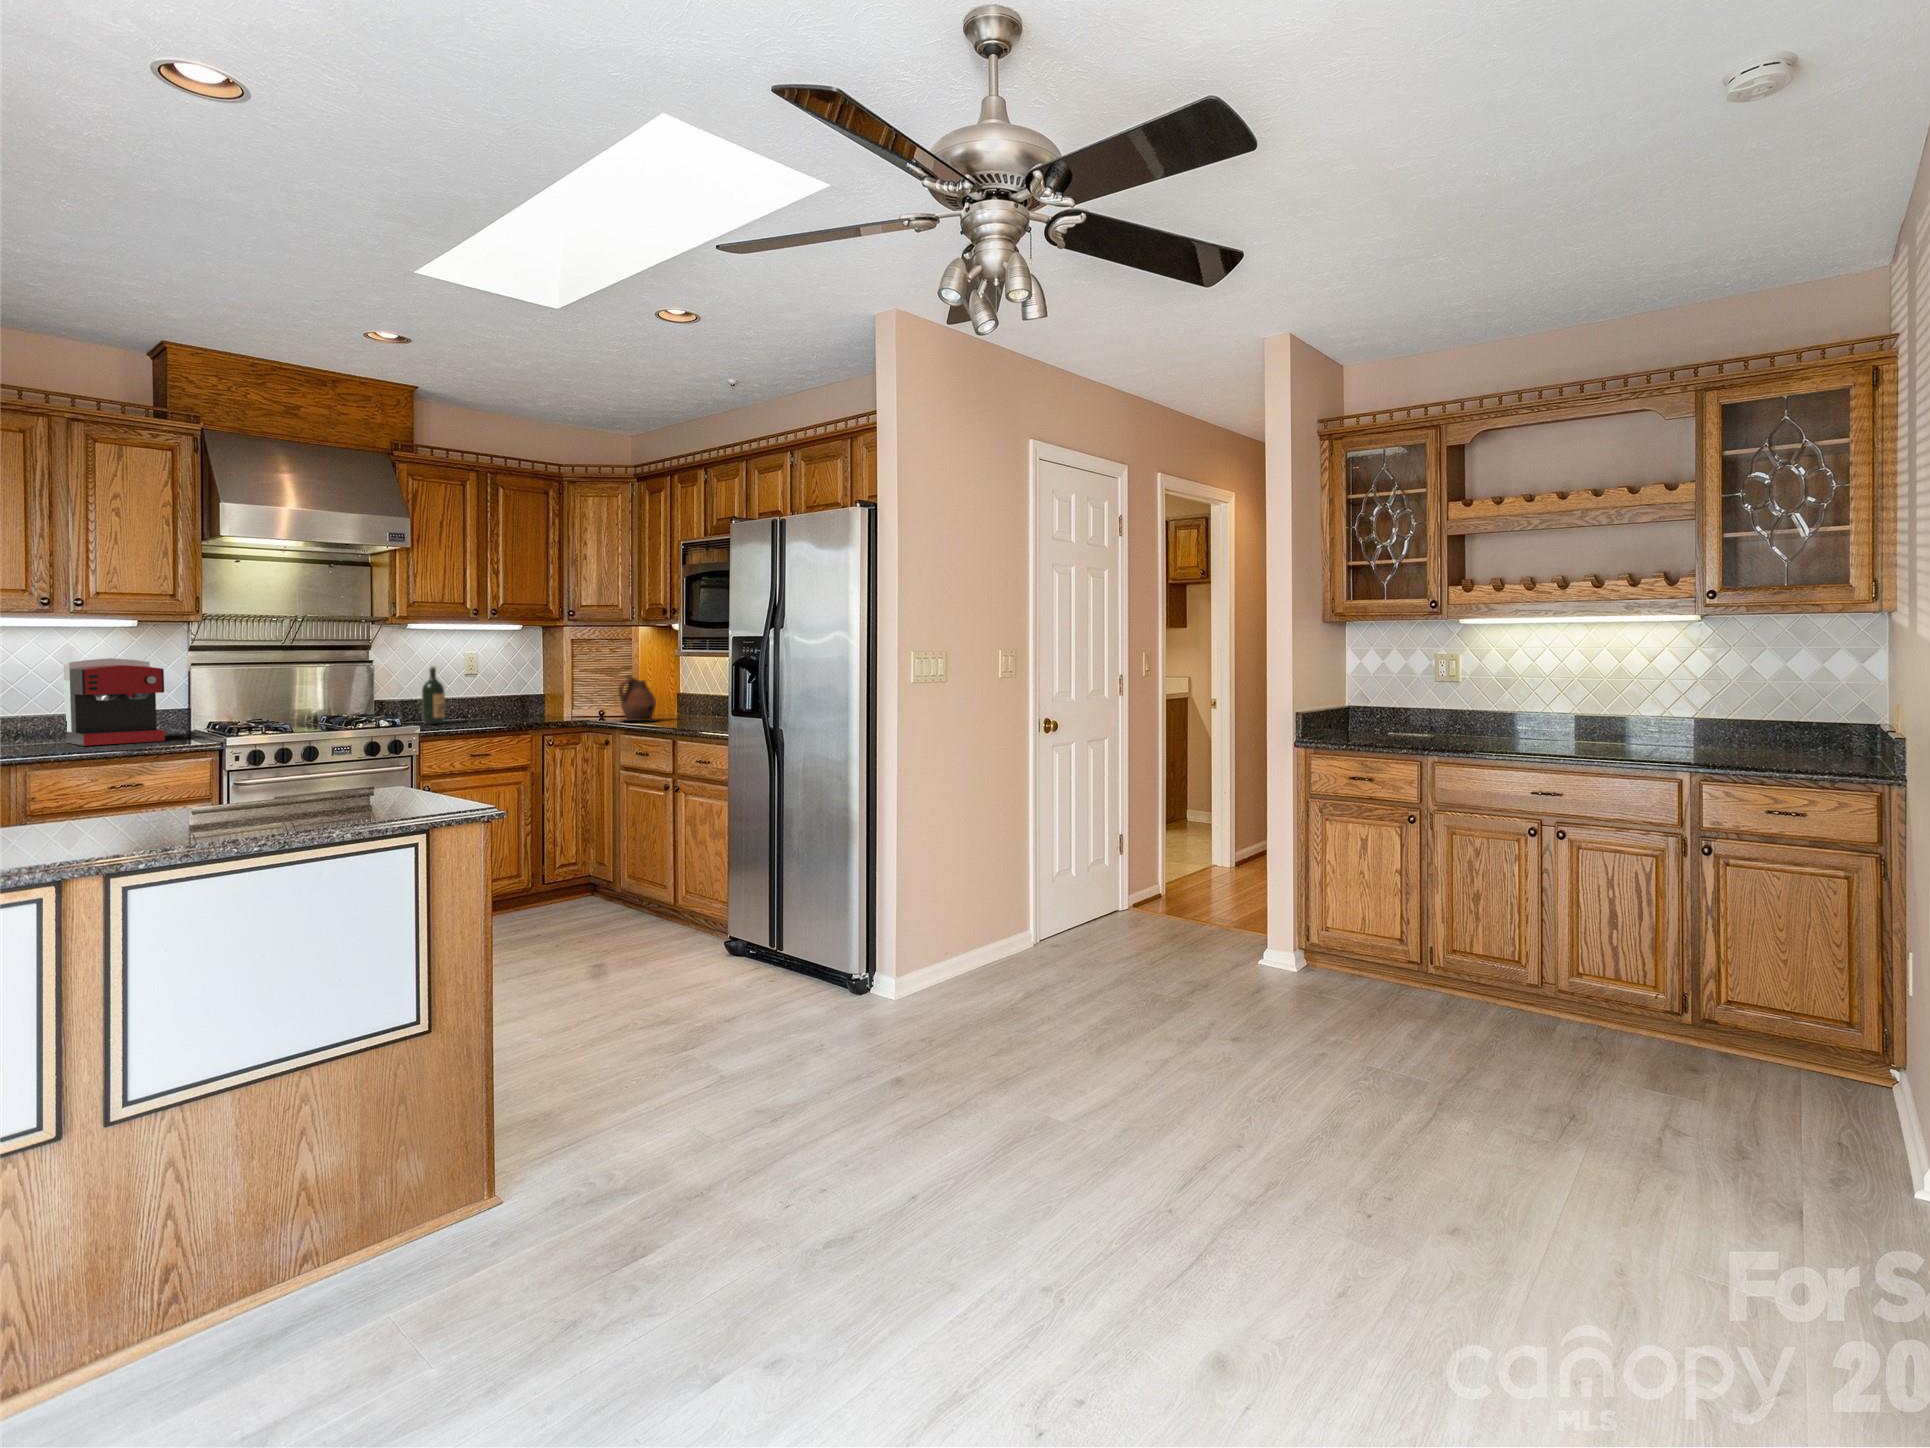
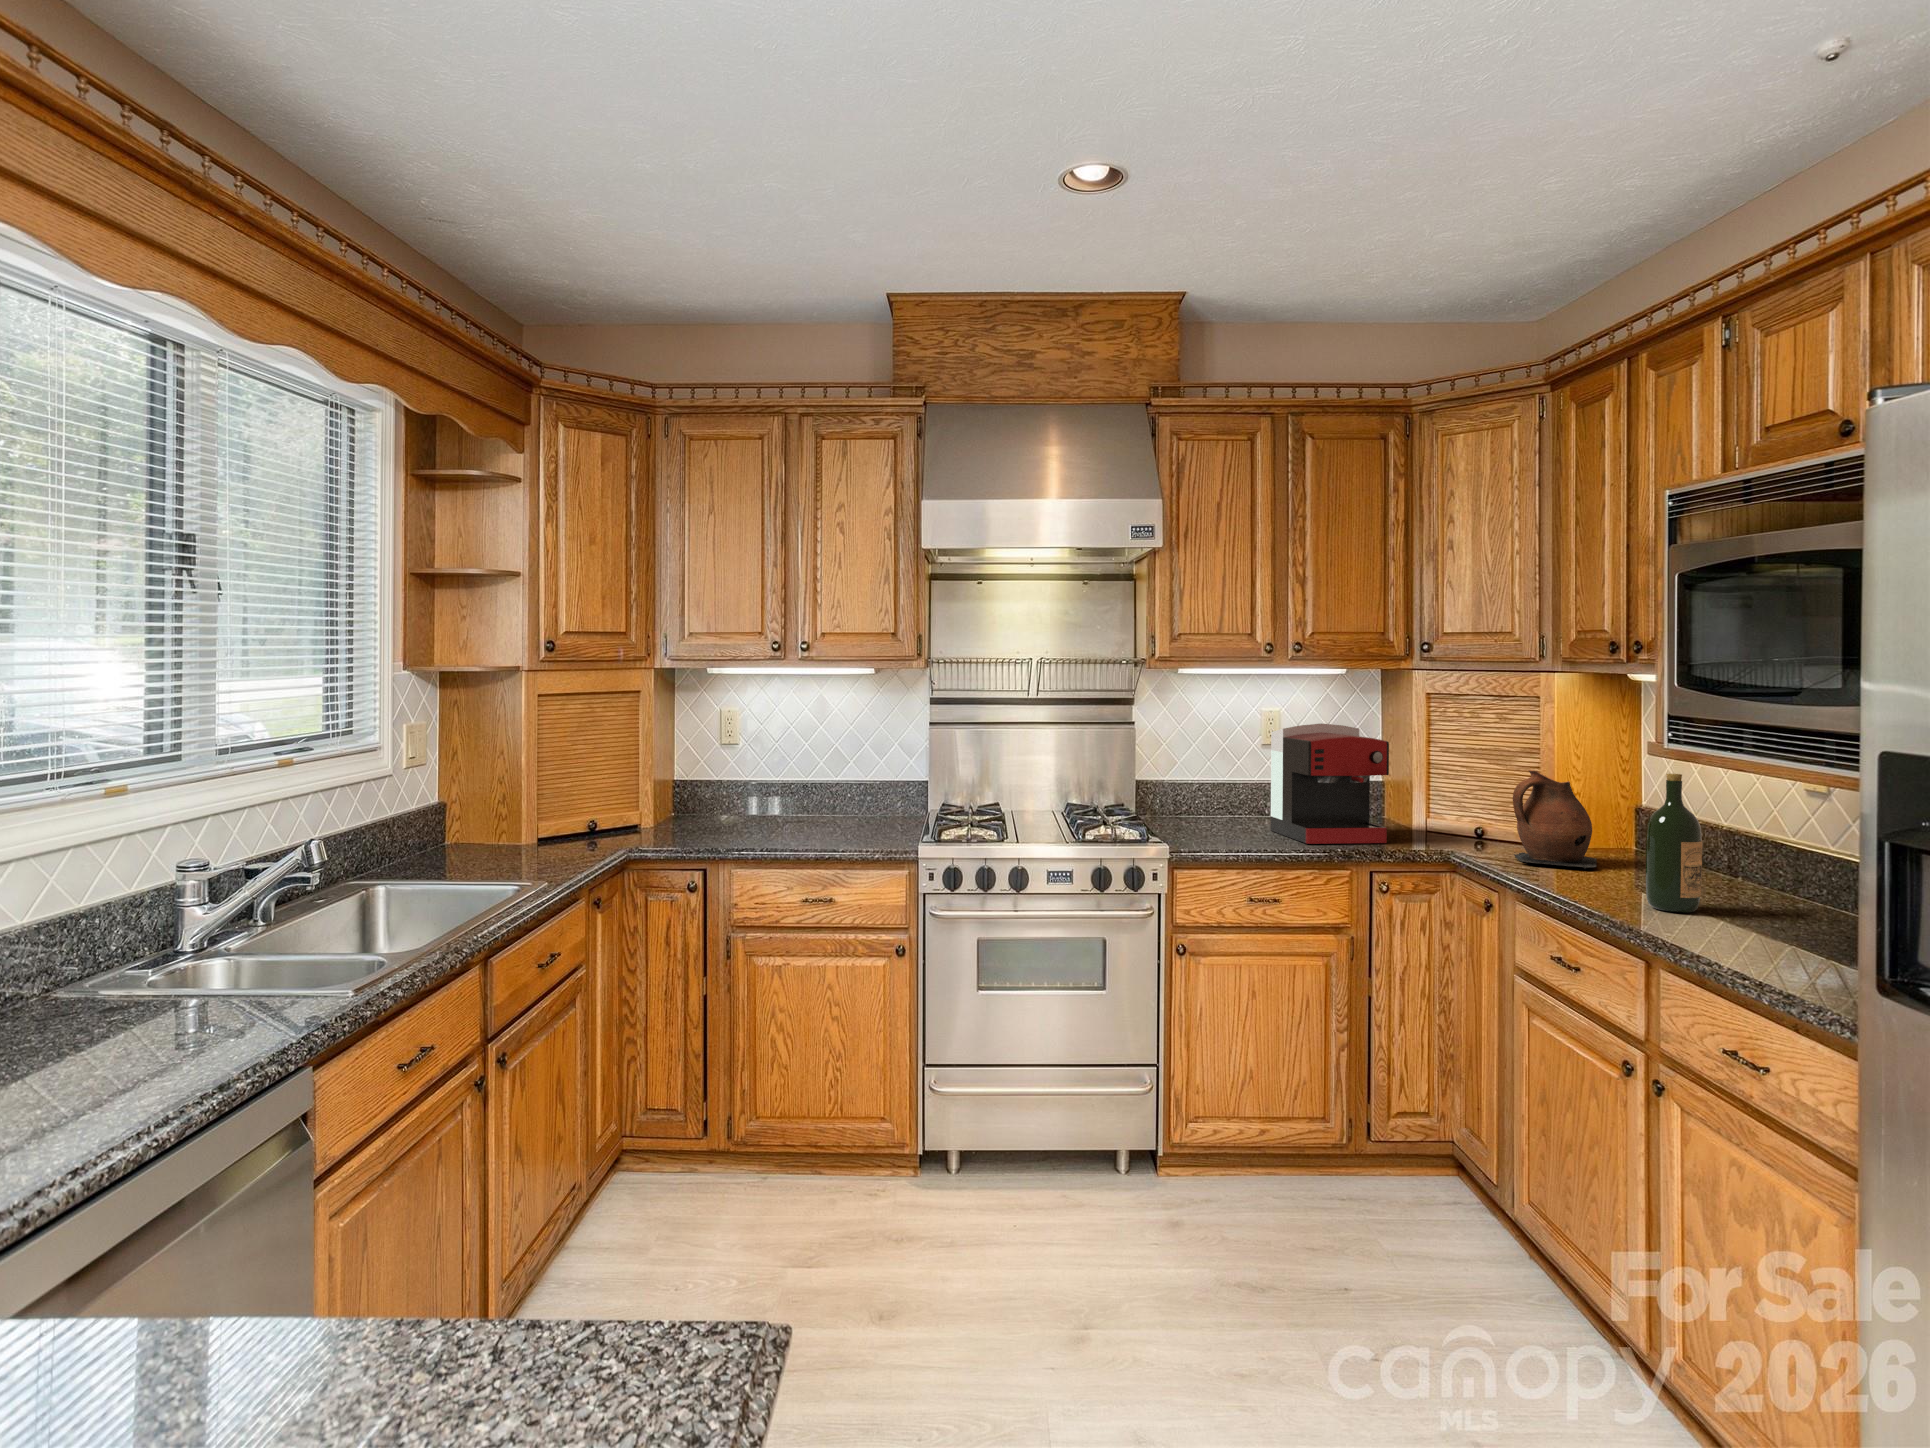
coffee maker: present [63,658,165,746] -> present [1271,723,1389,844]
wine bottle: present [422,667,445,724] -> present [1646,774,1702,912]

